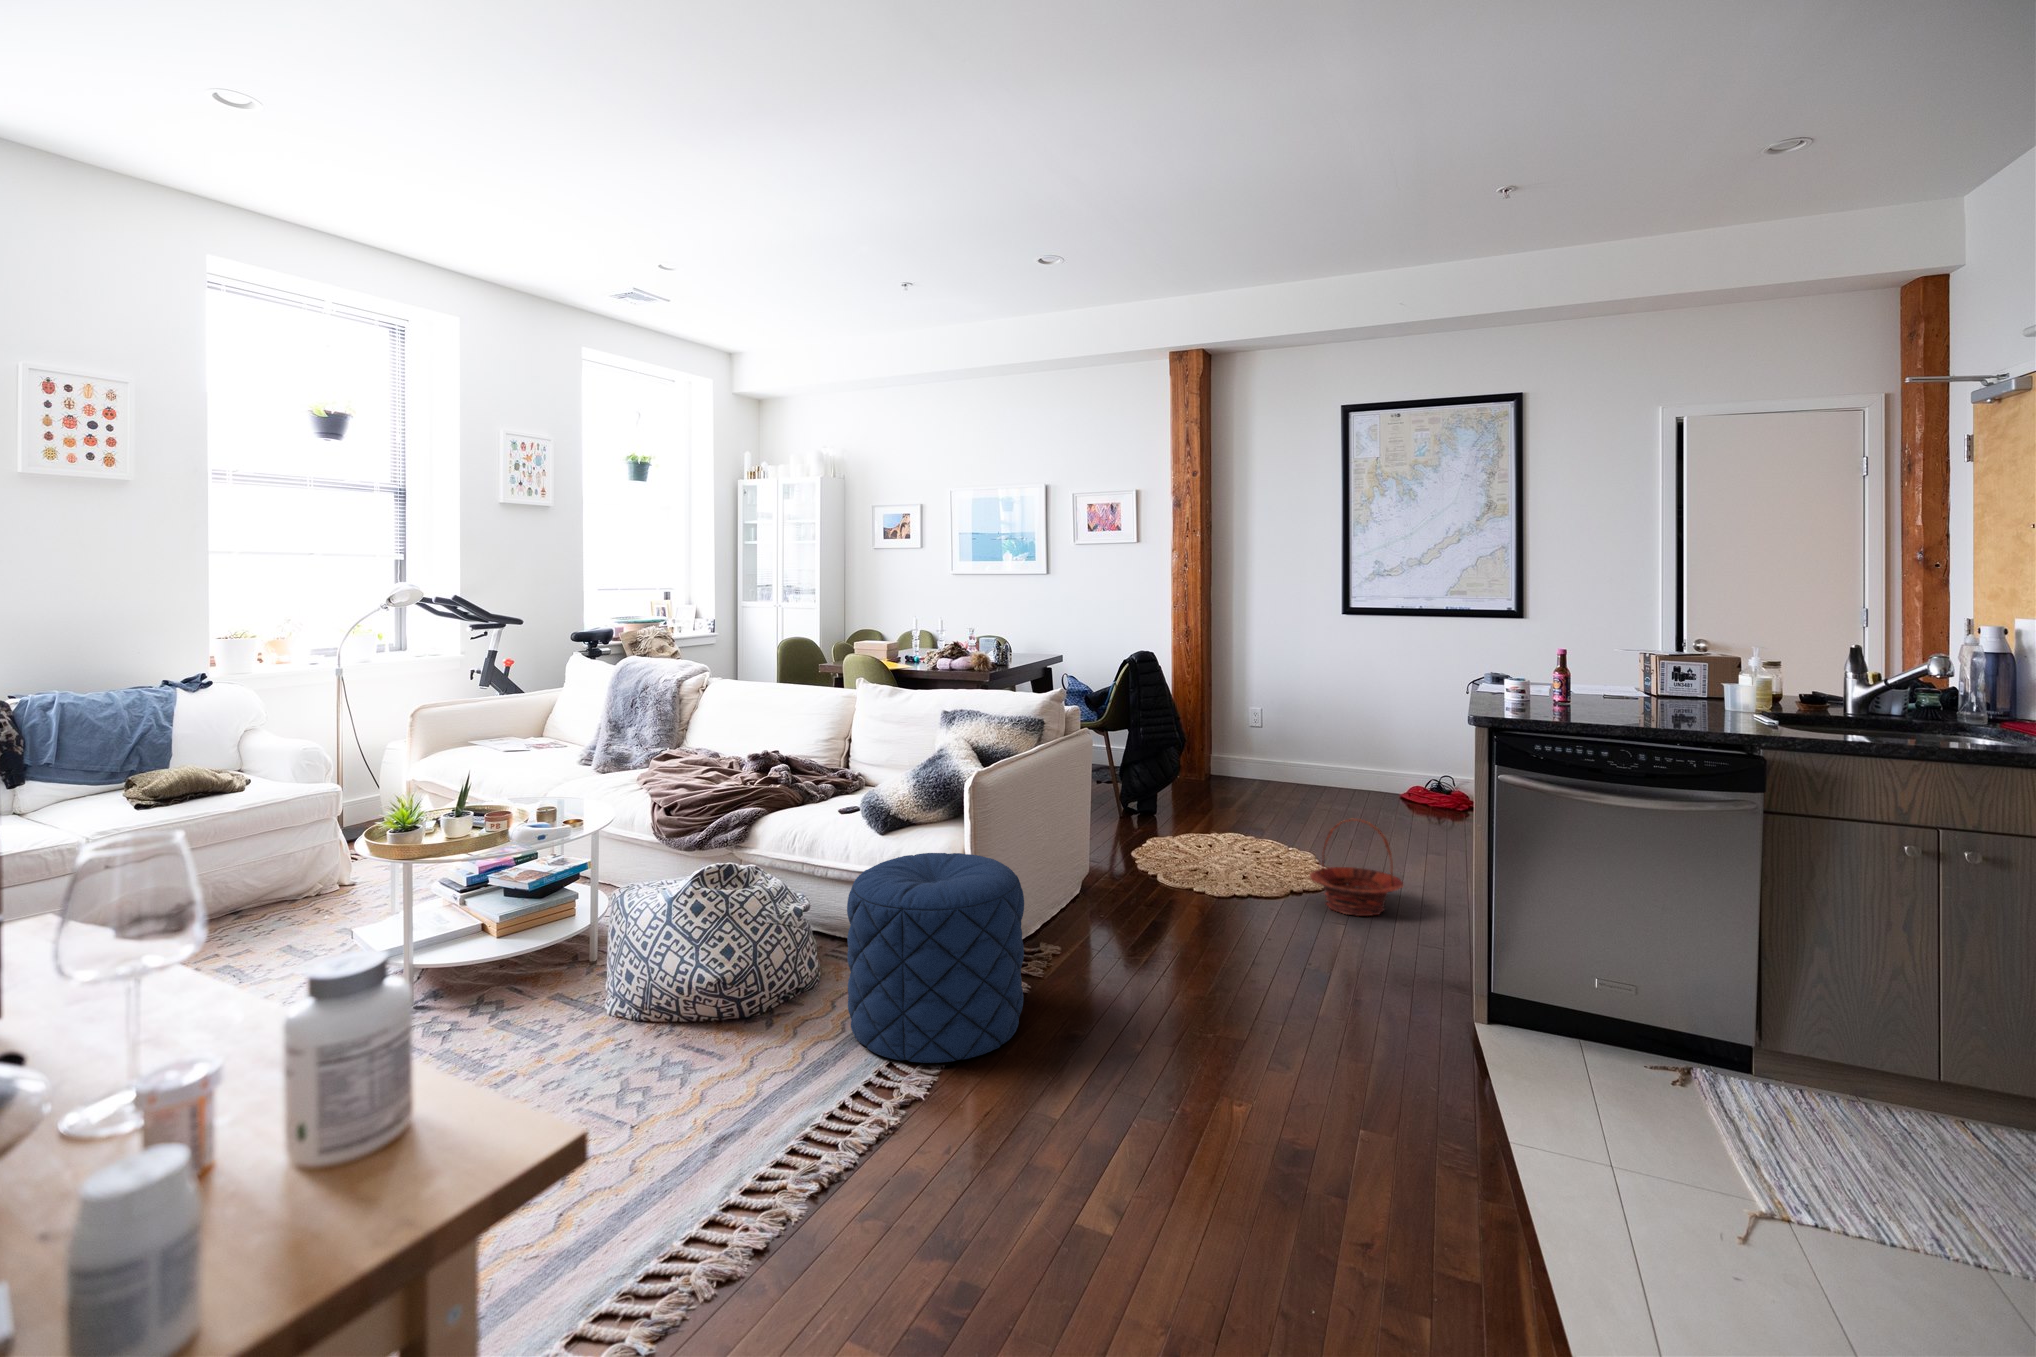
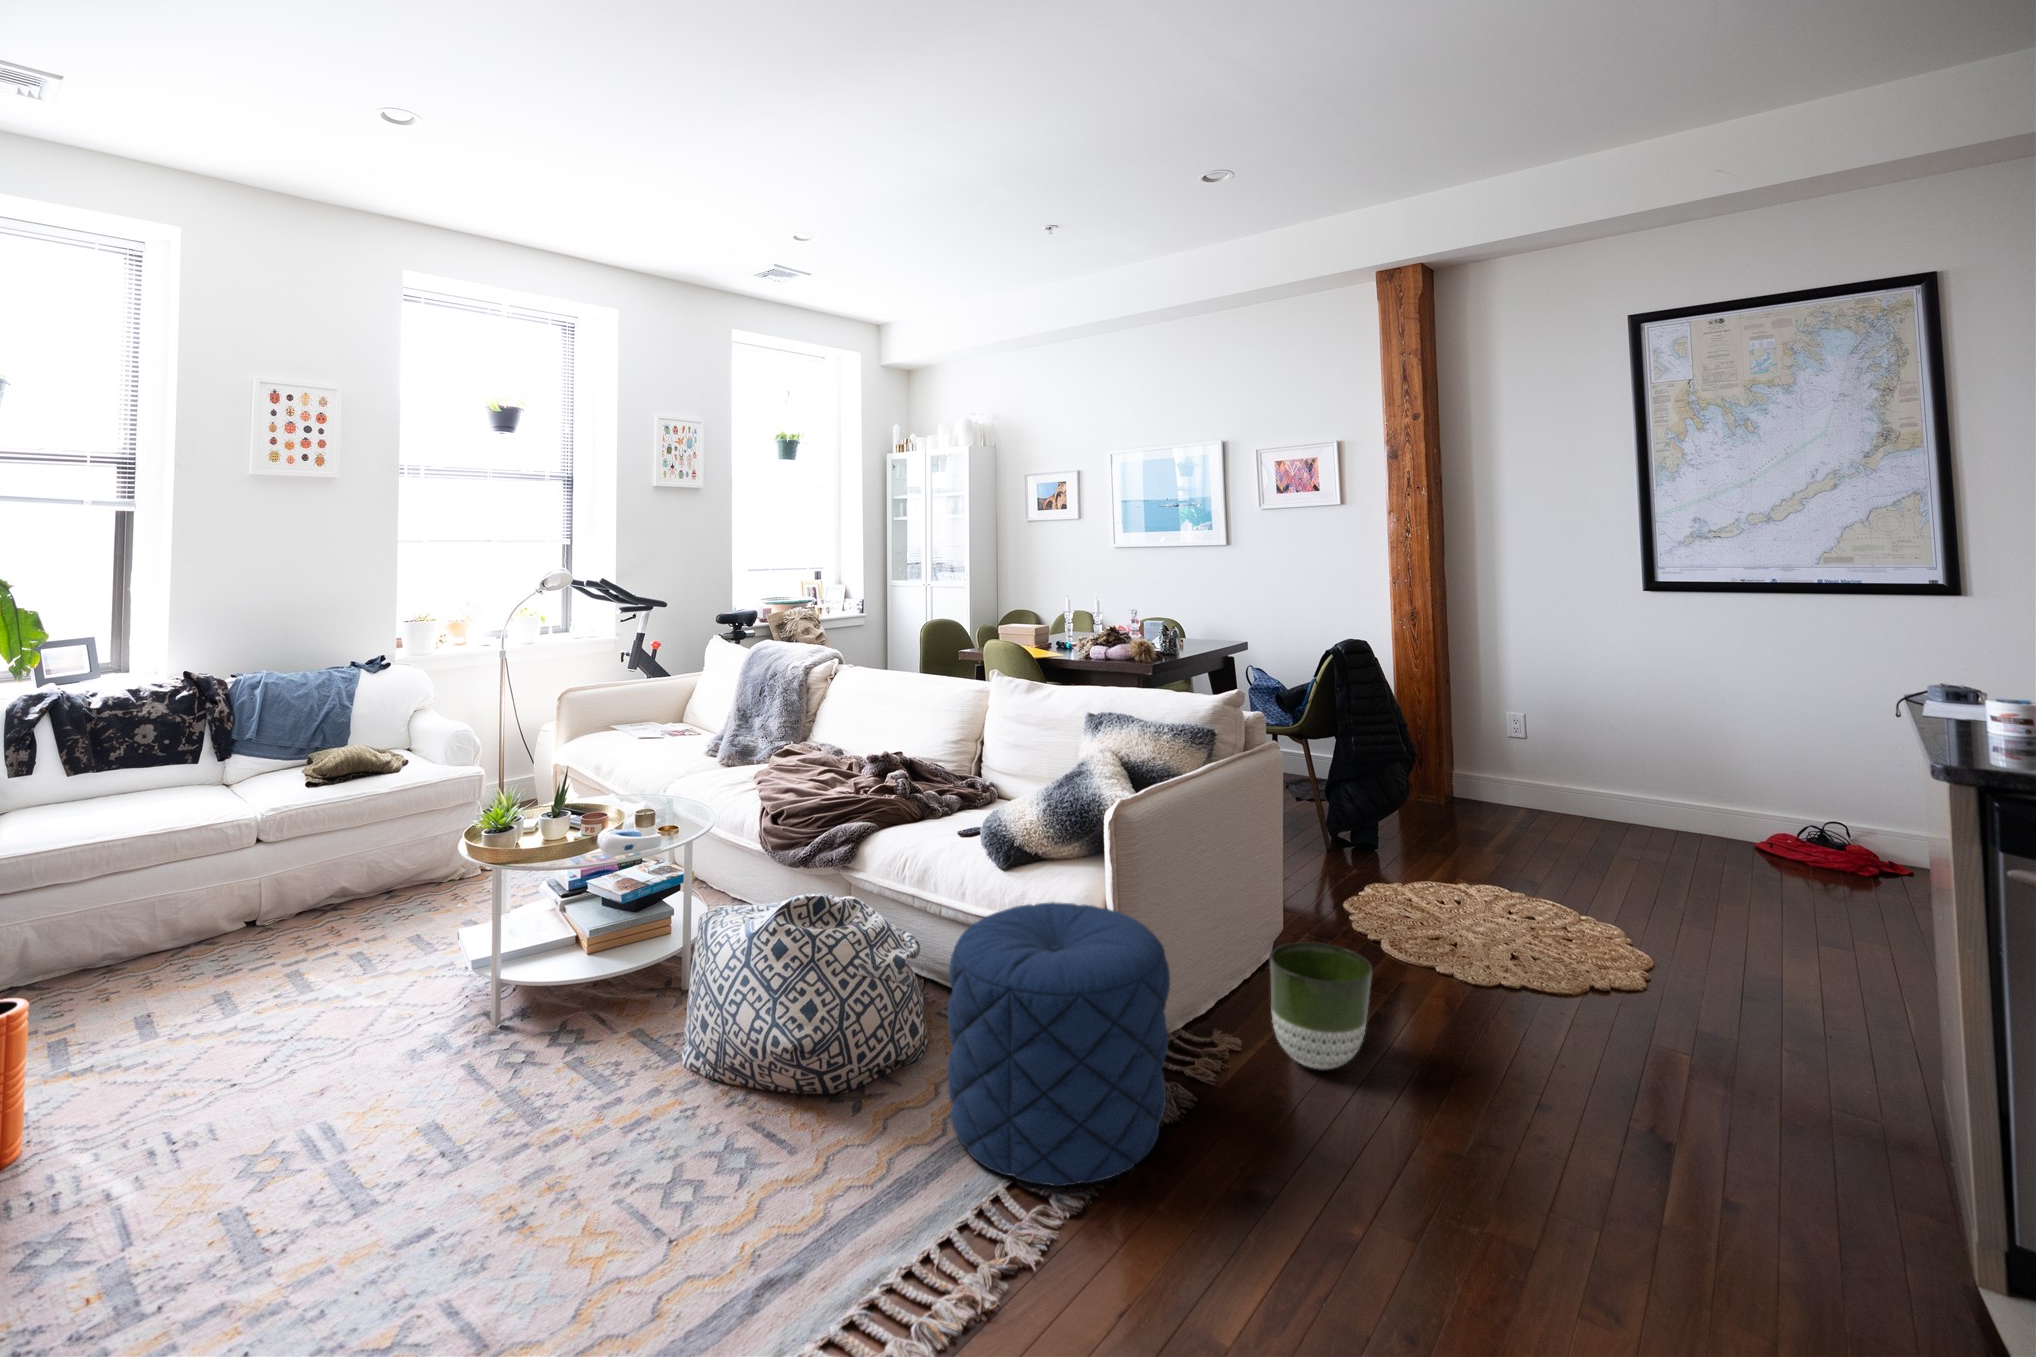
basket: present [1310,819,1403,916] -> none [1536,869,1671,996]
planter: none [1102,881,1178,977] -> present [1270,942,1372,1070]

